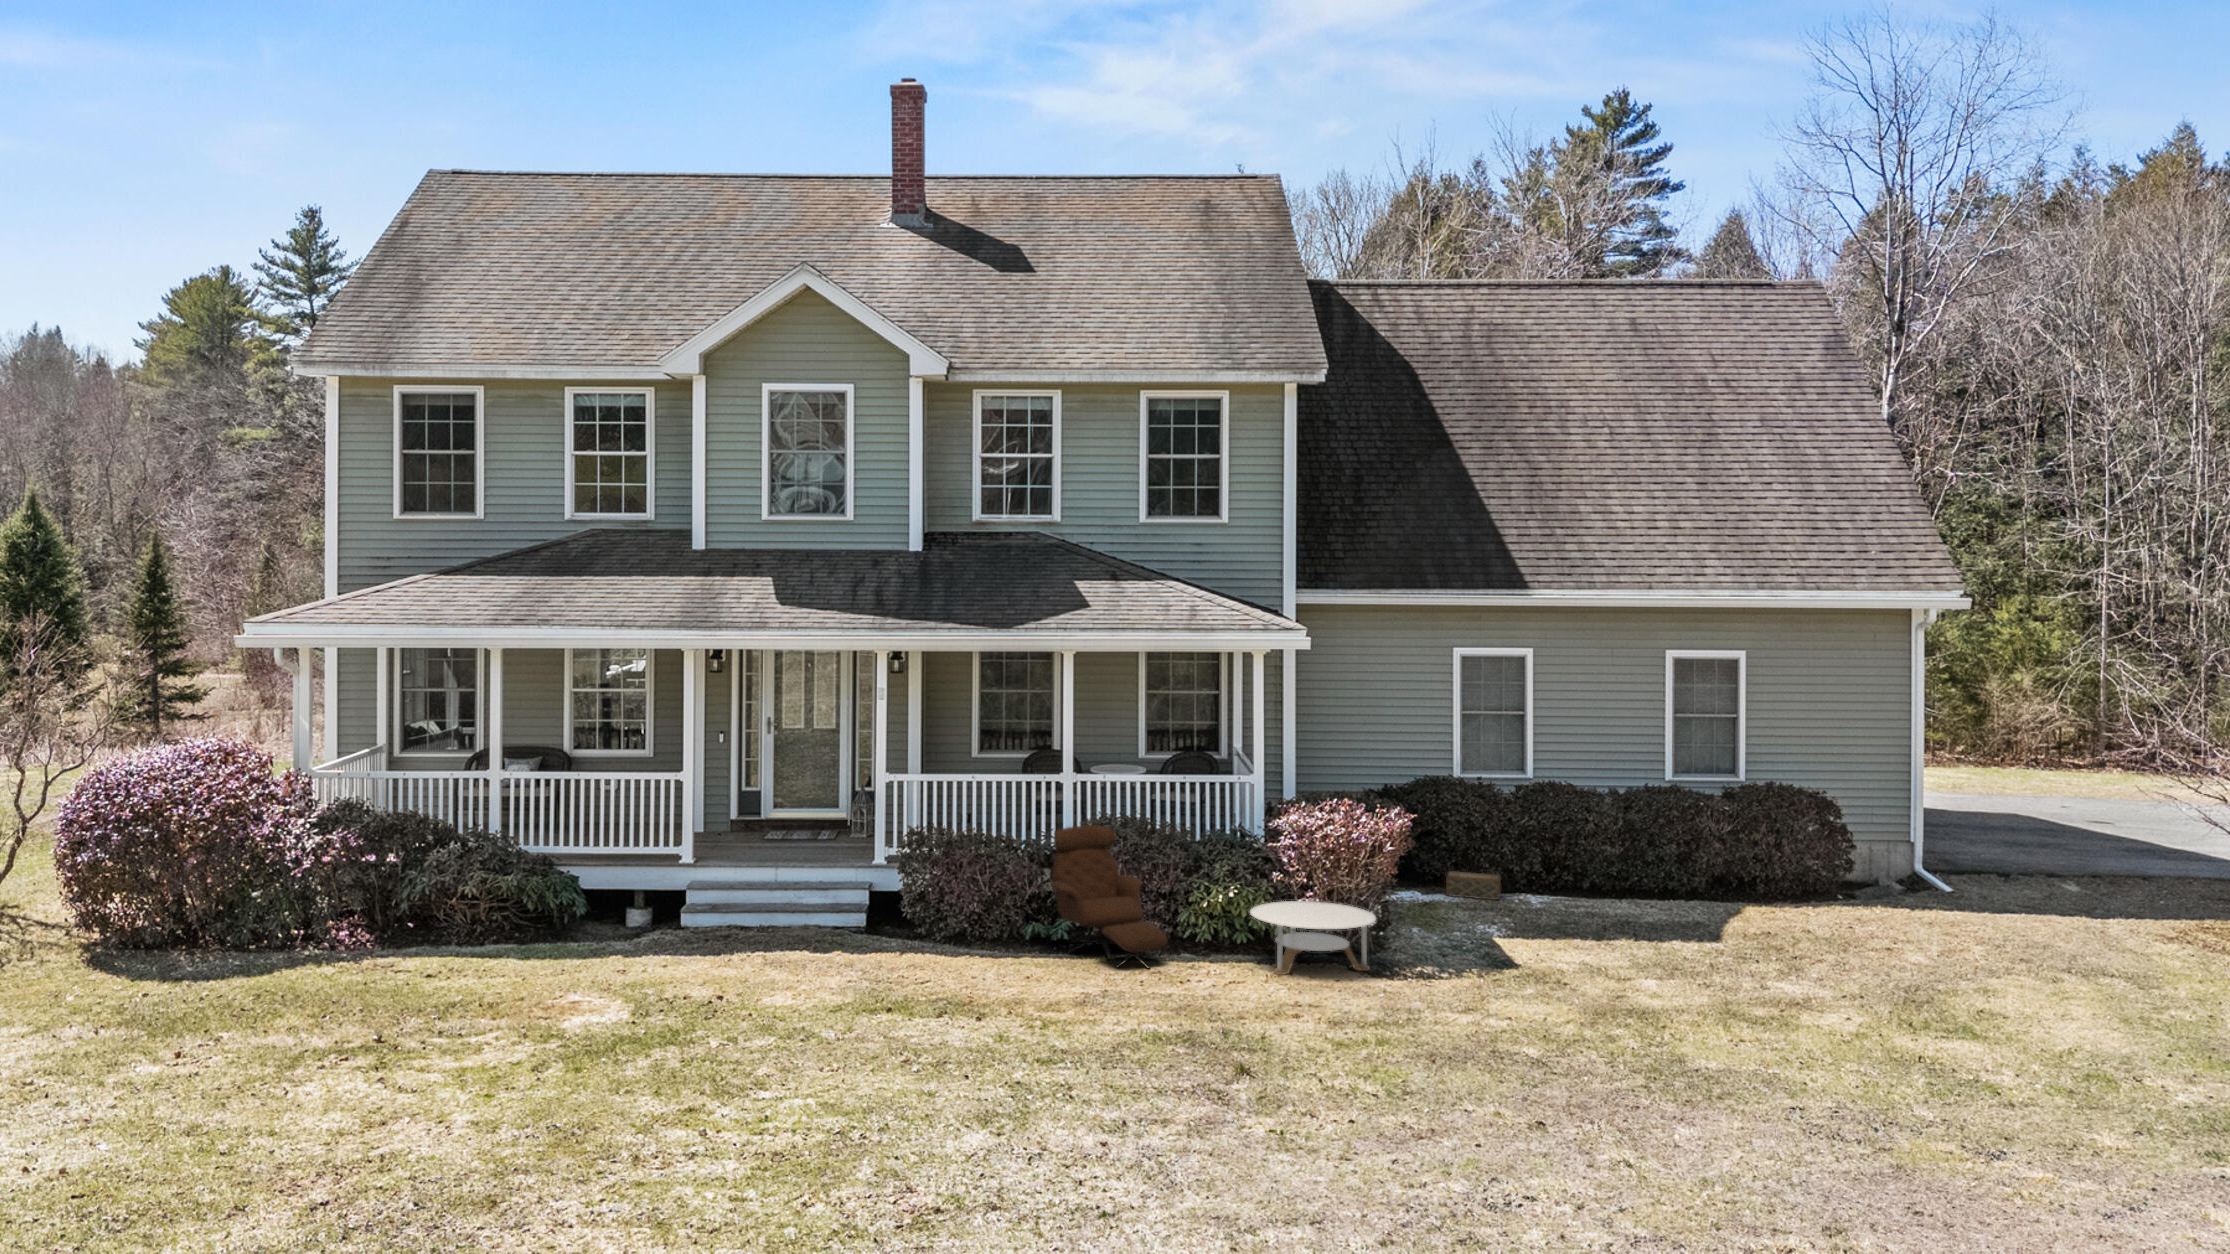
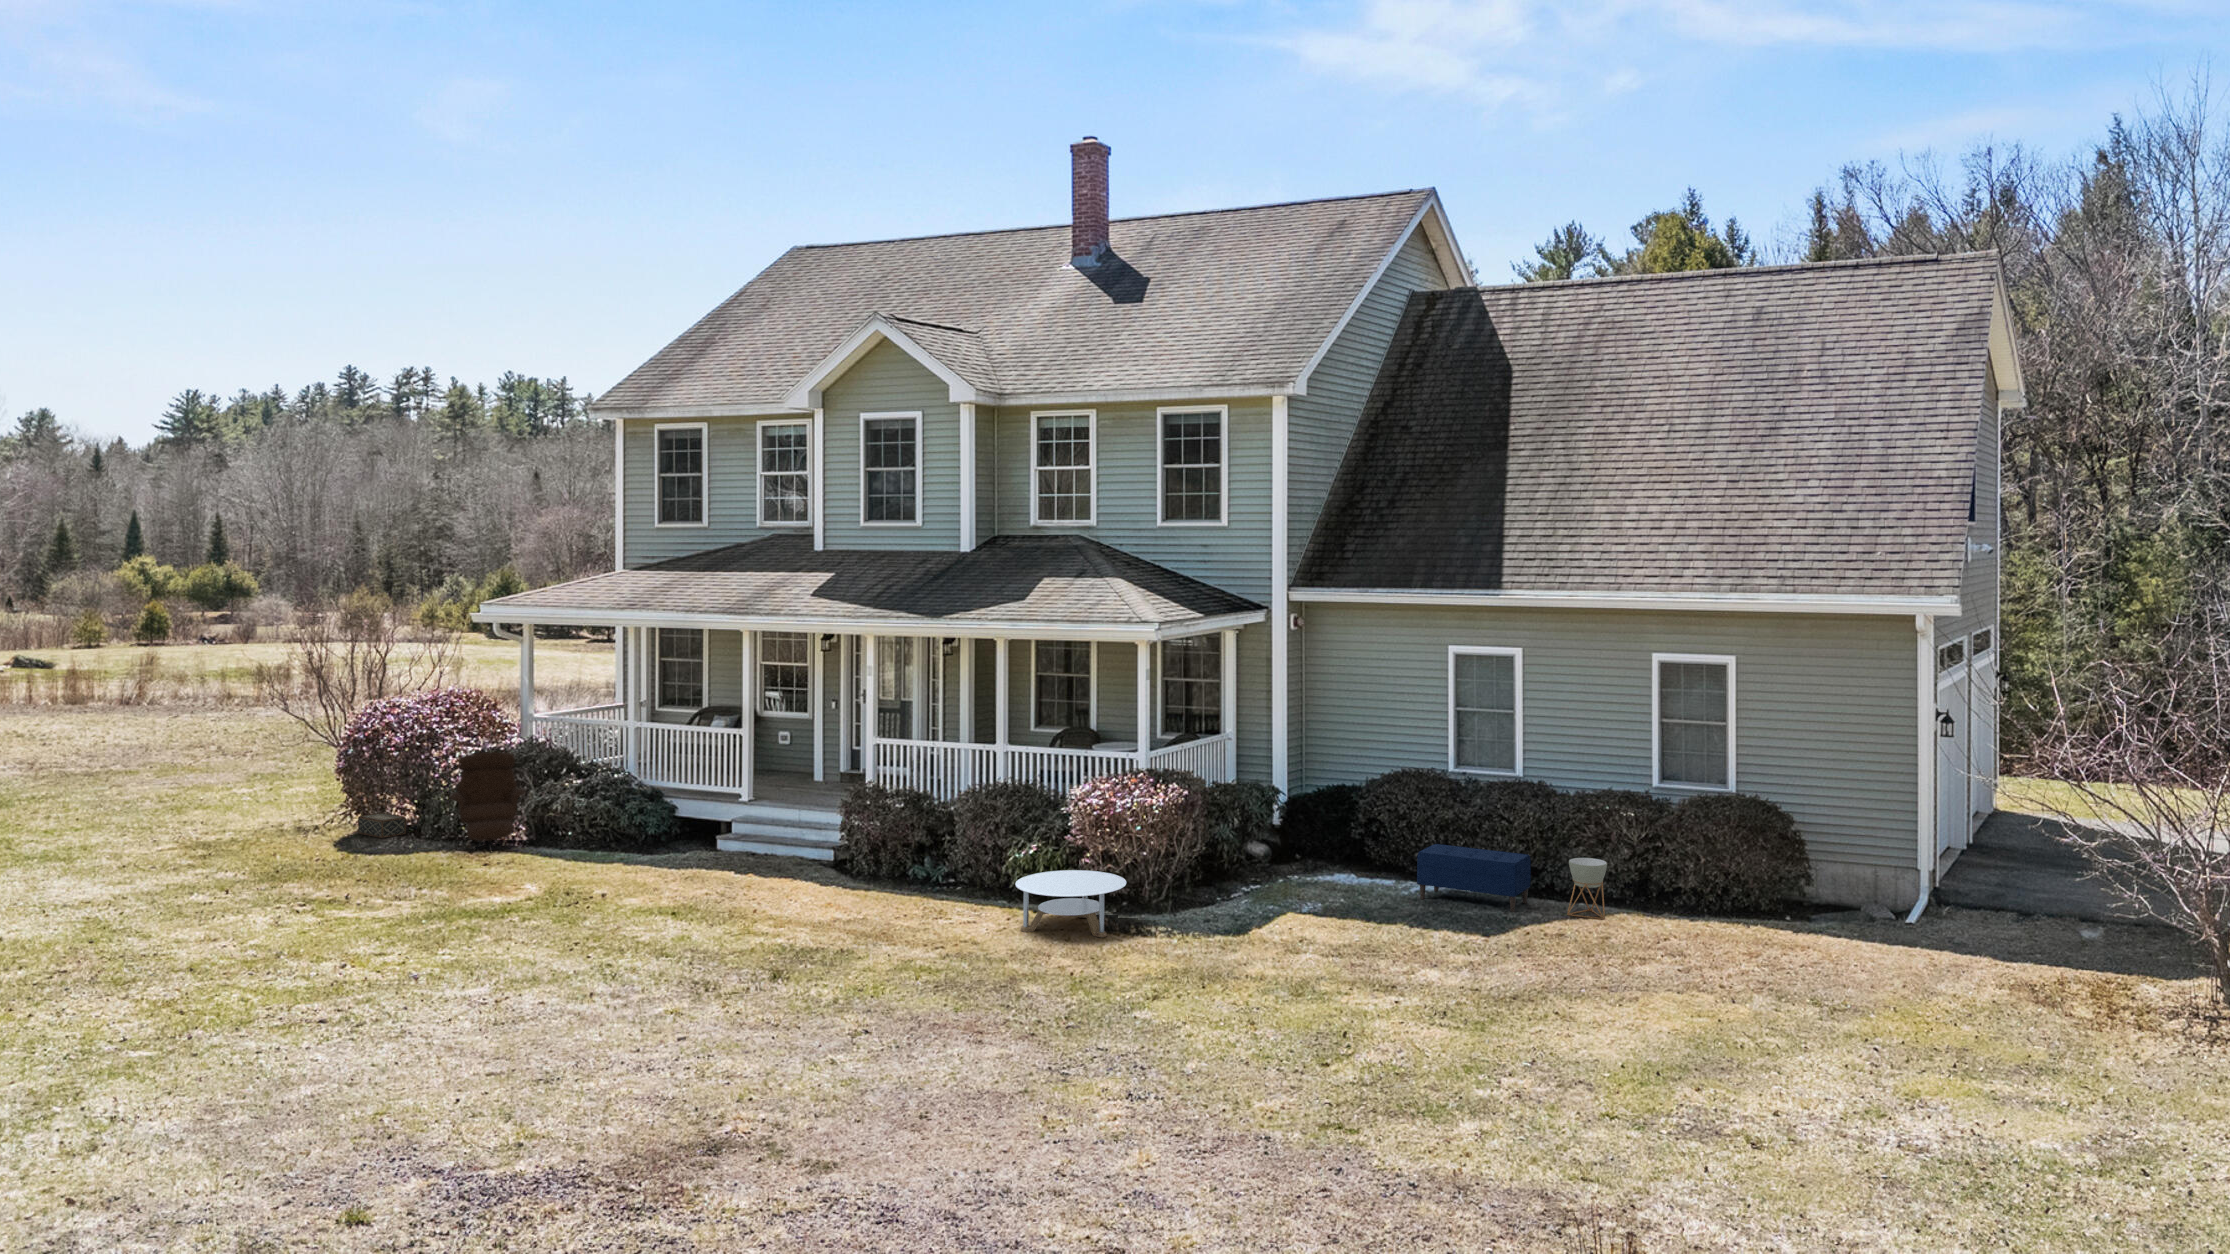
lounge chair: present [1050,825,1168,968] -> present [449,752,526,852]
bench: none [1511,847,1628,906] -> present [1417,844,1531,912]
planter: none [1664,848,1705,905] -> present [1567,858,1607,919]
woven basket: present [1446,871,1501,900] -> present [358,813,406,838]

